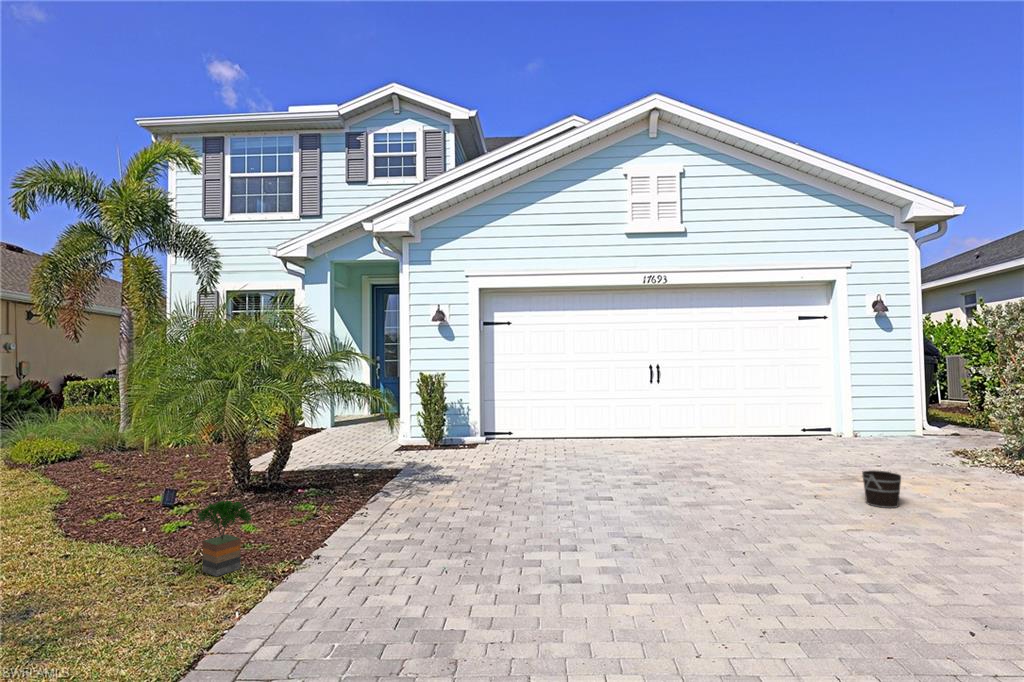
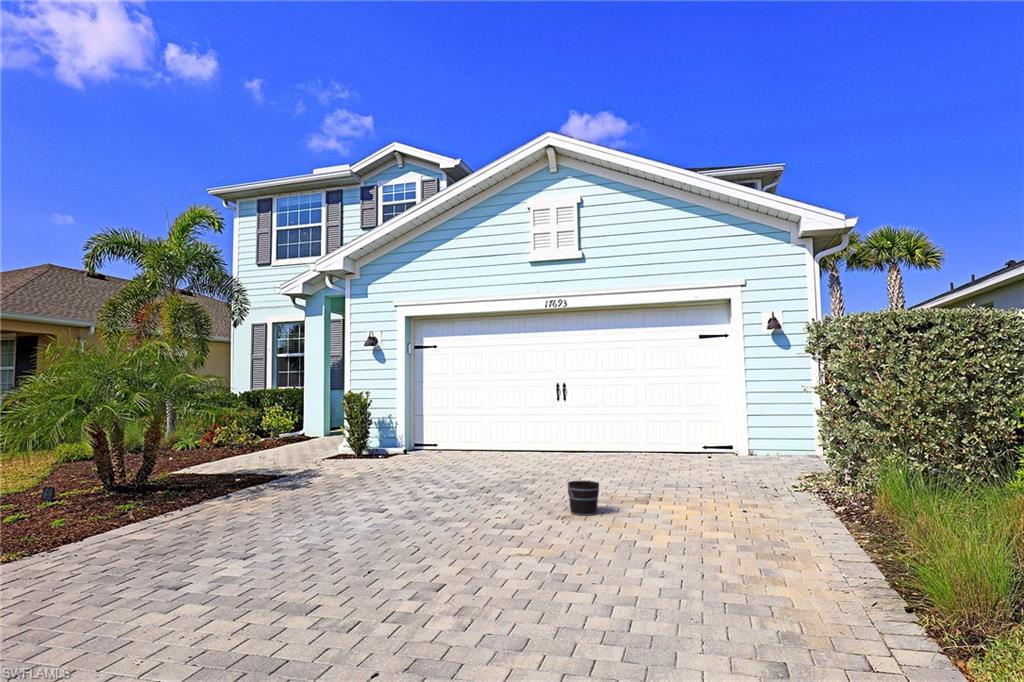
potted tree: present [197,500,252,576] -> none [19,461,59,510]

